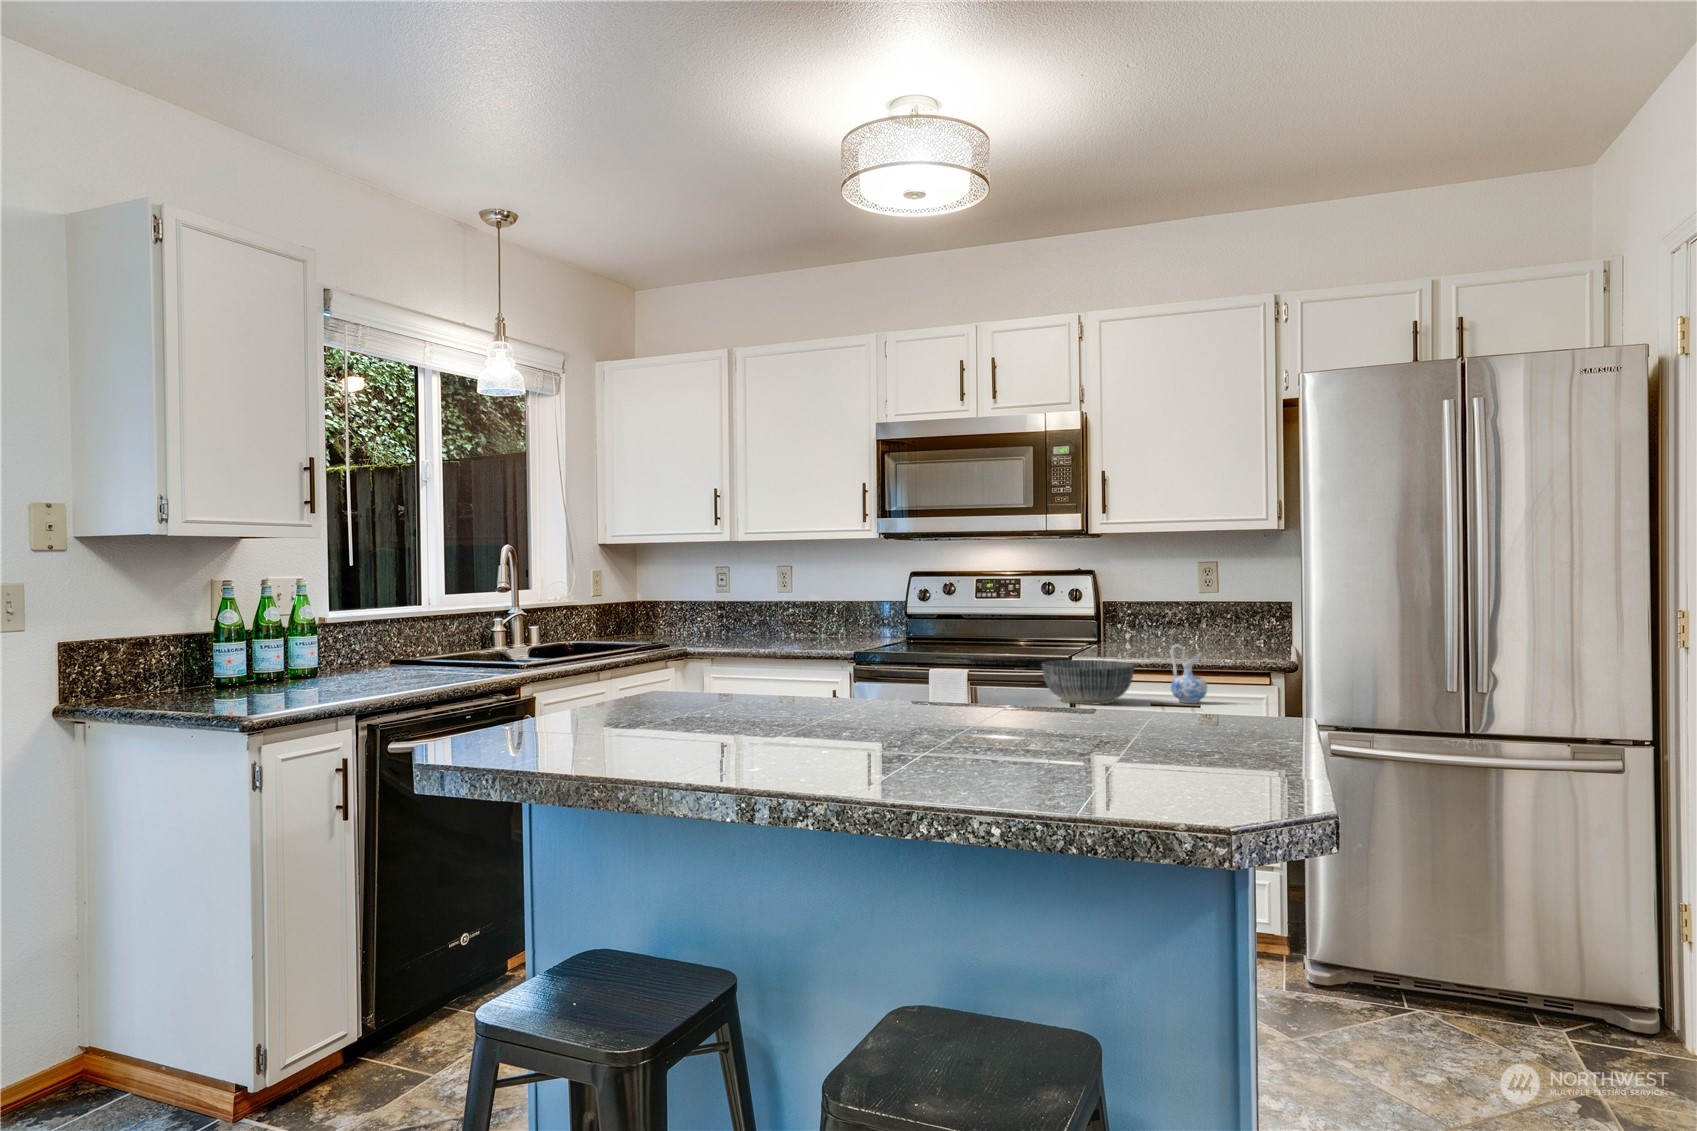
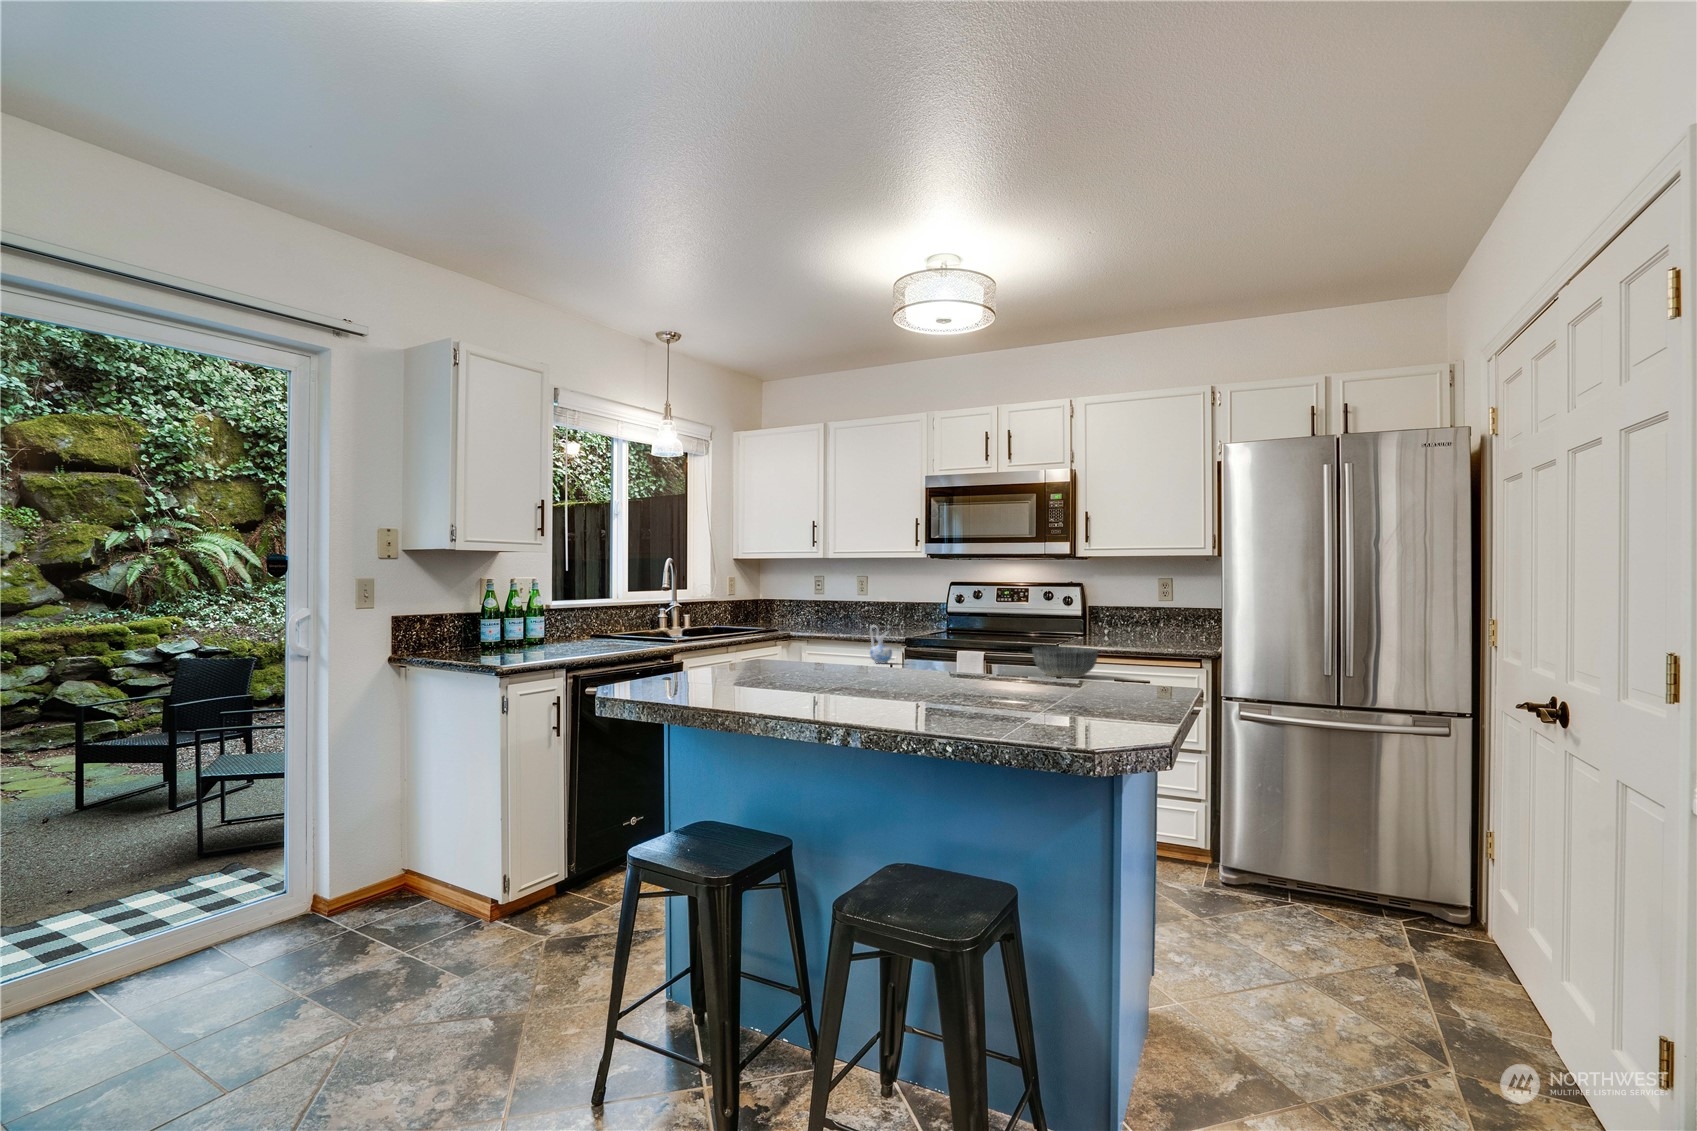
ceramic pitcher: present [1171,644,1207,703] -> present [870,625,892,664]

